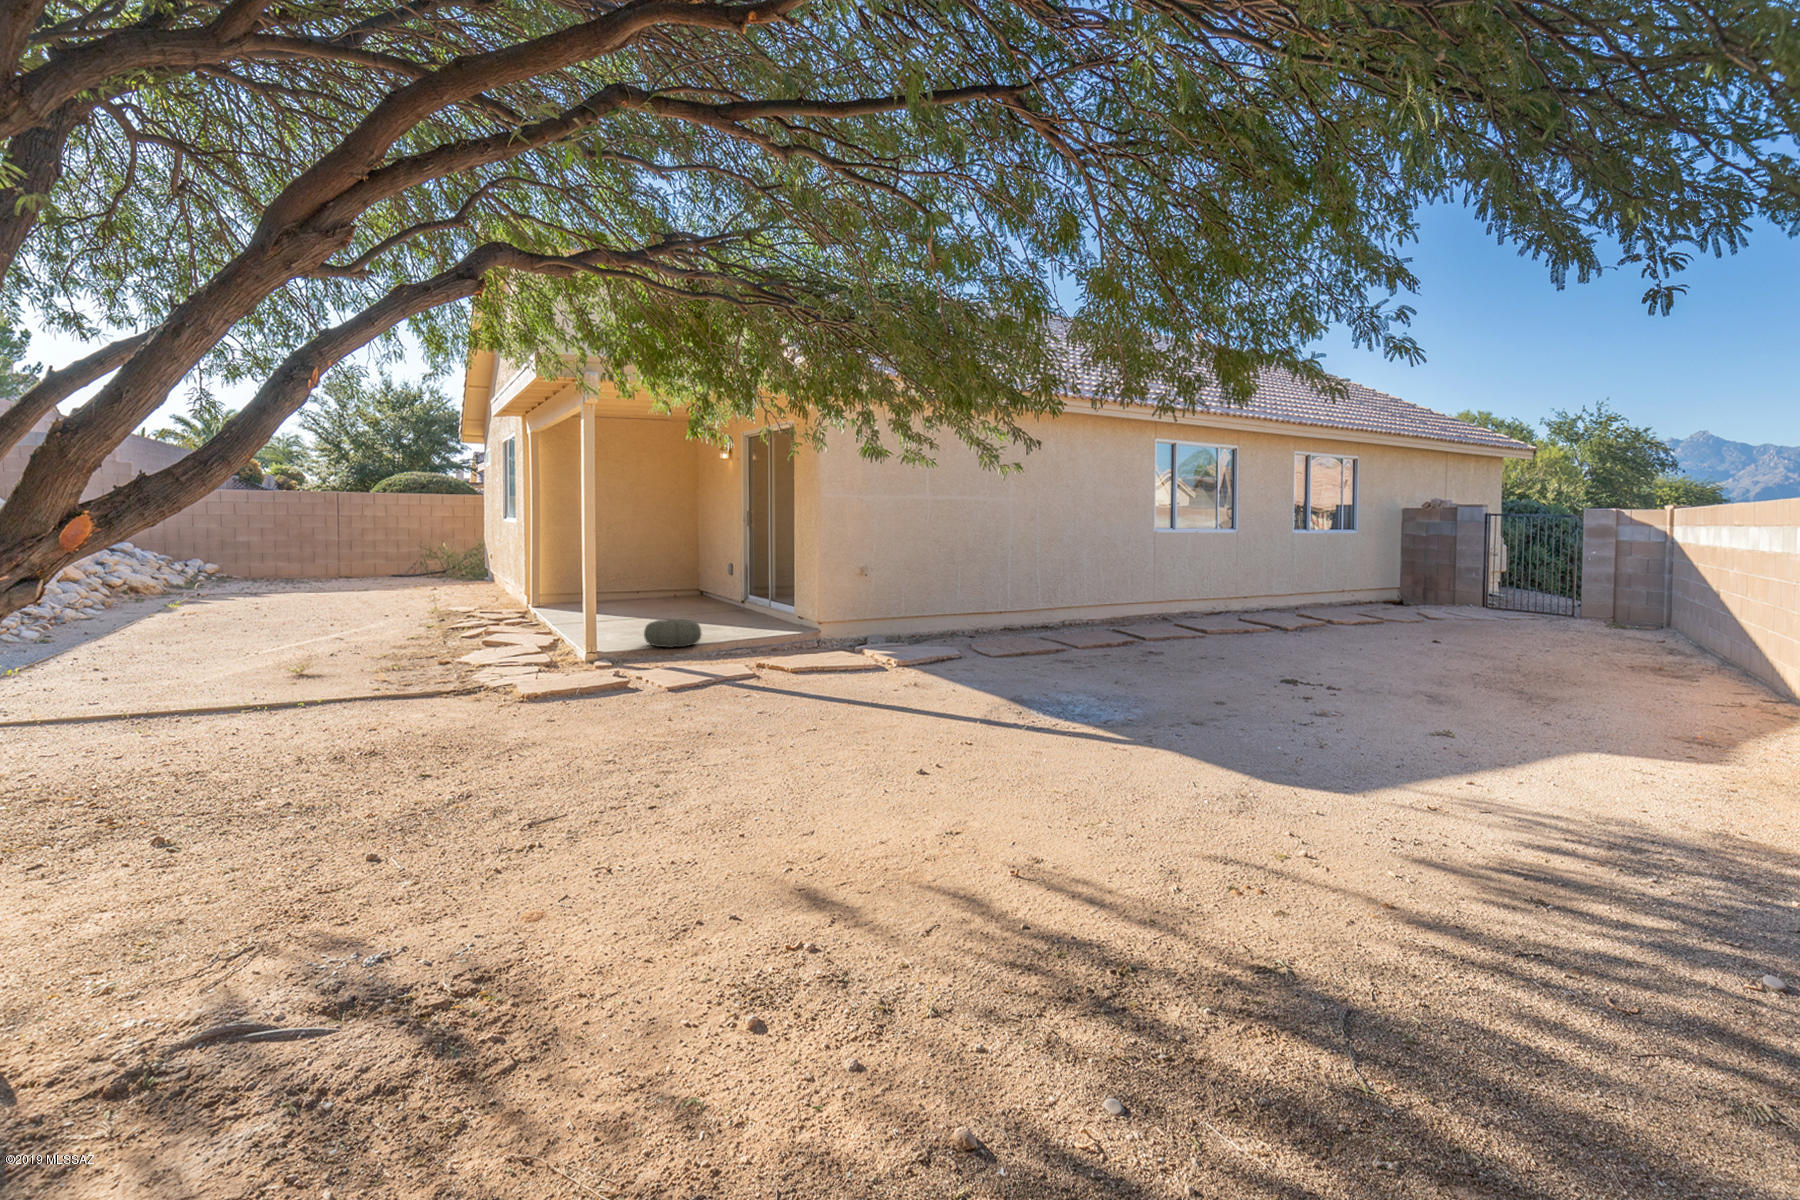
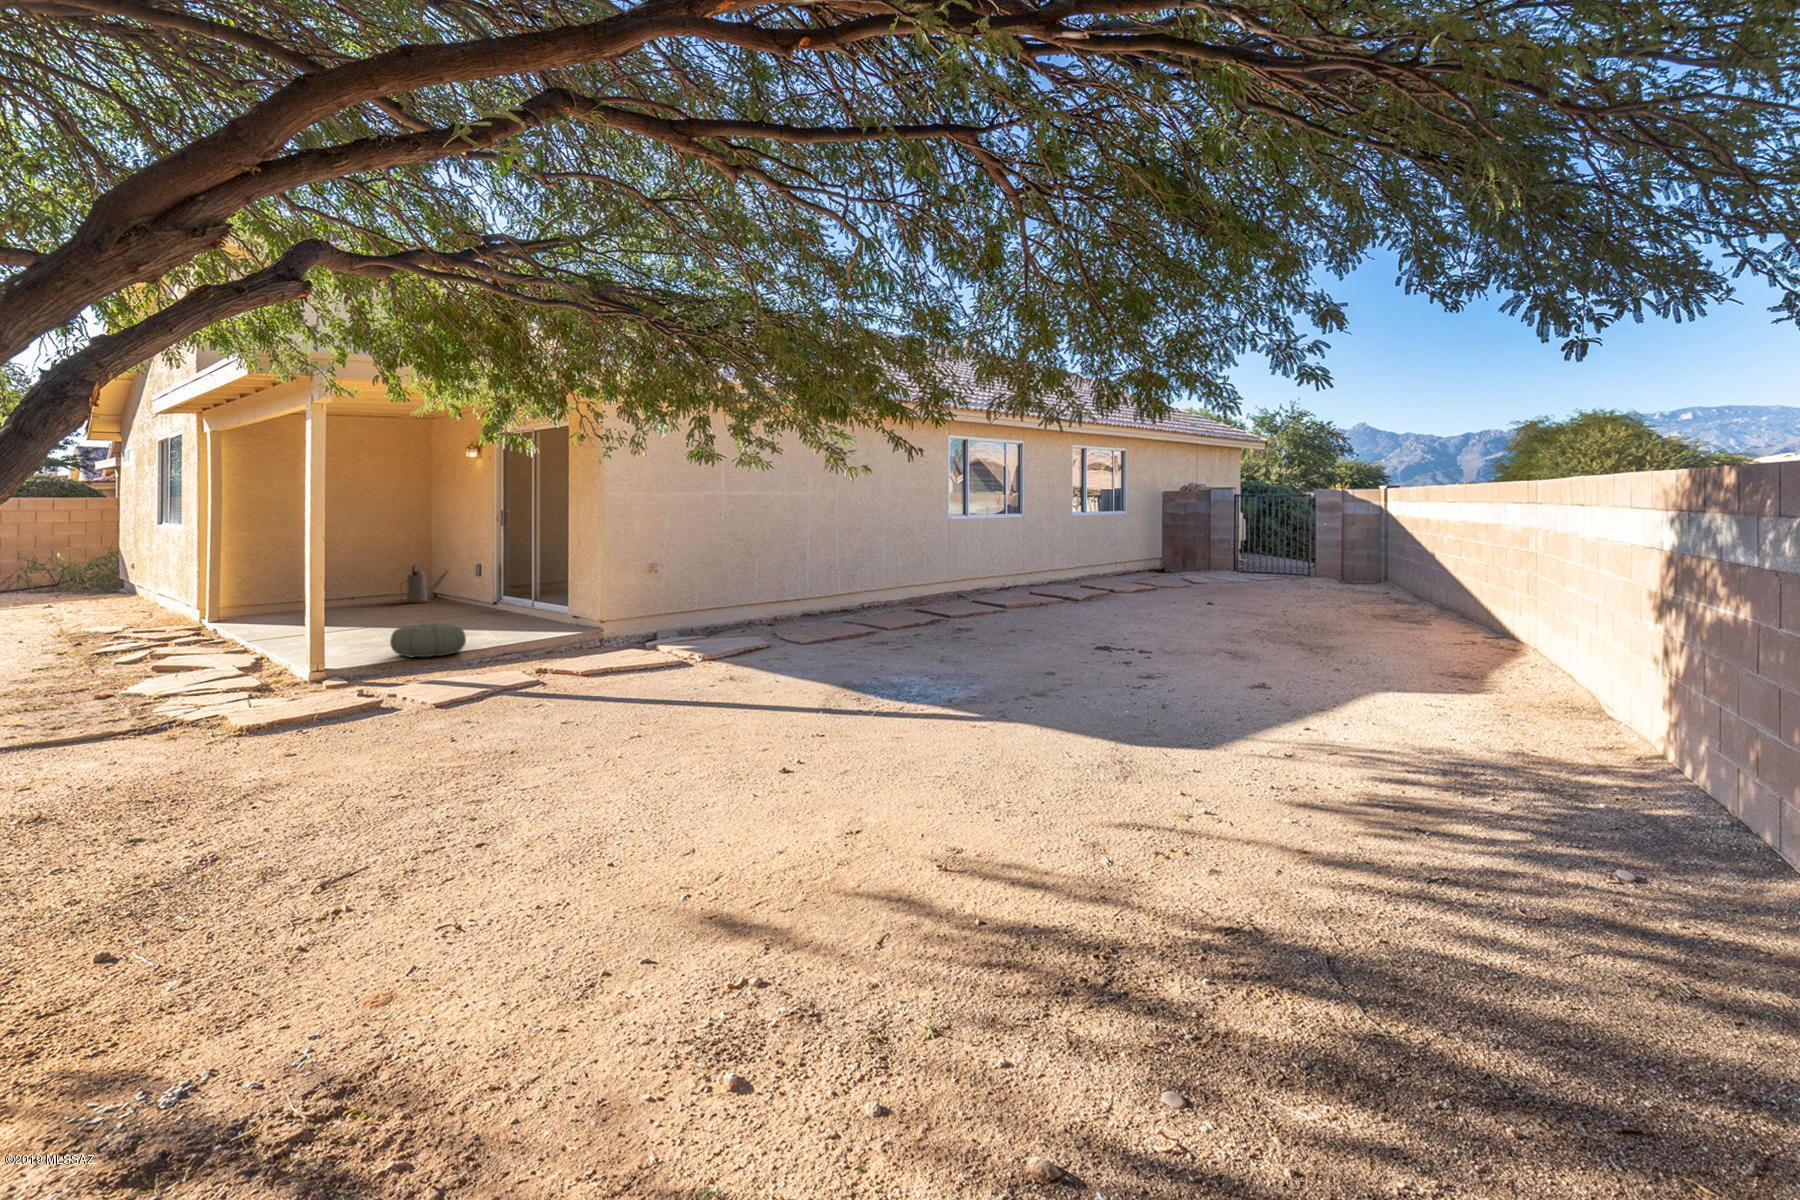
watering can: none [669,568,707,600] -> present [407,565,449,603]

